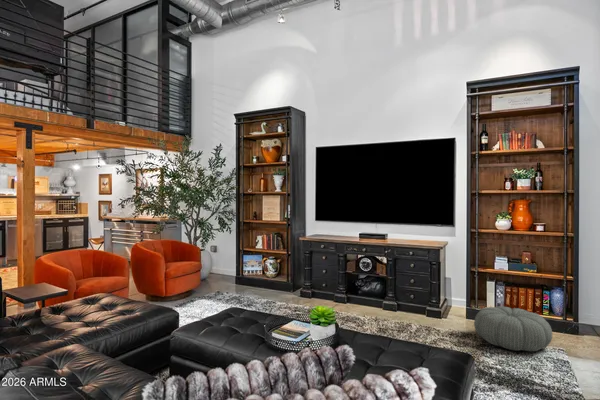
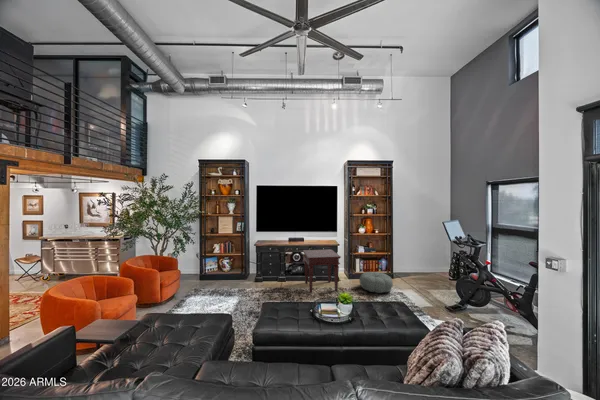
side table: none [364,253,430,331] -> present [303,250,341,292]

